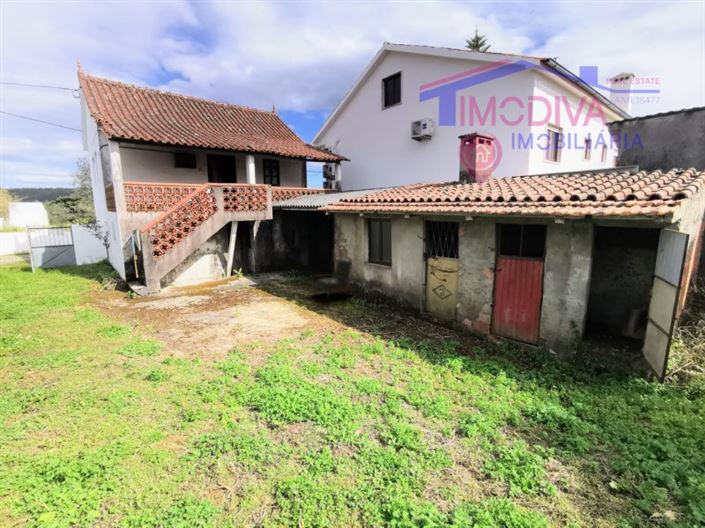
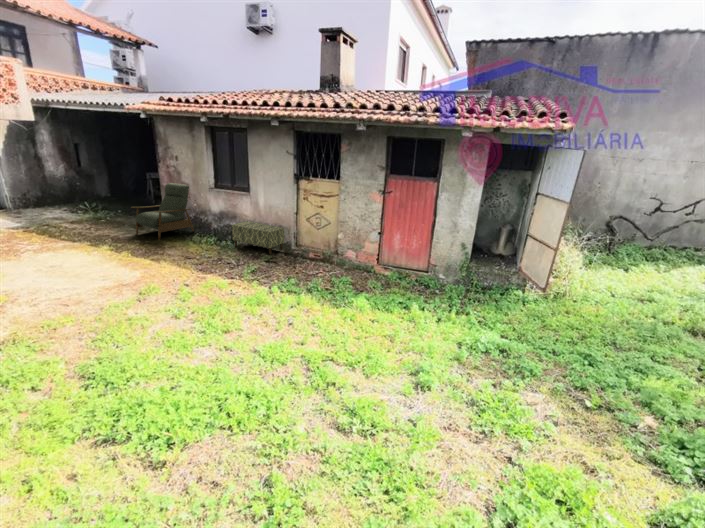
bench: none [375,289,414,317] -> present [232,221,284,254]

